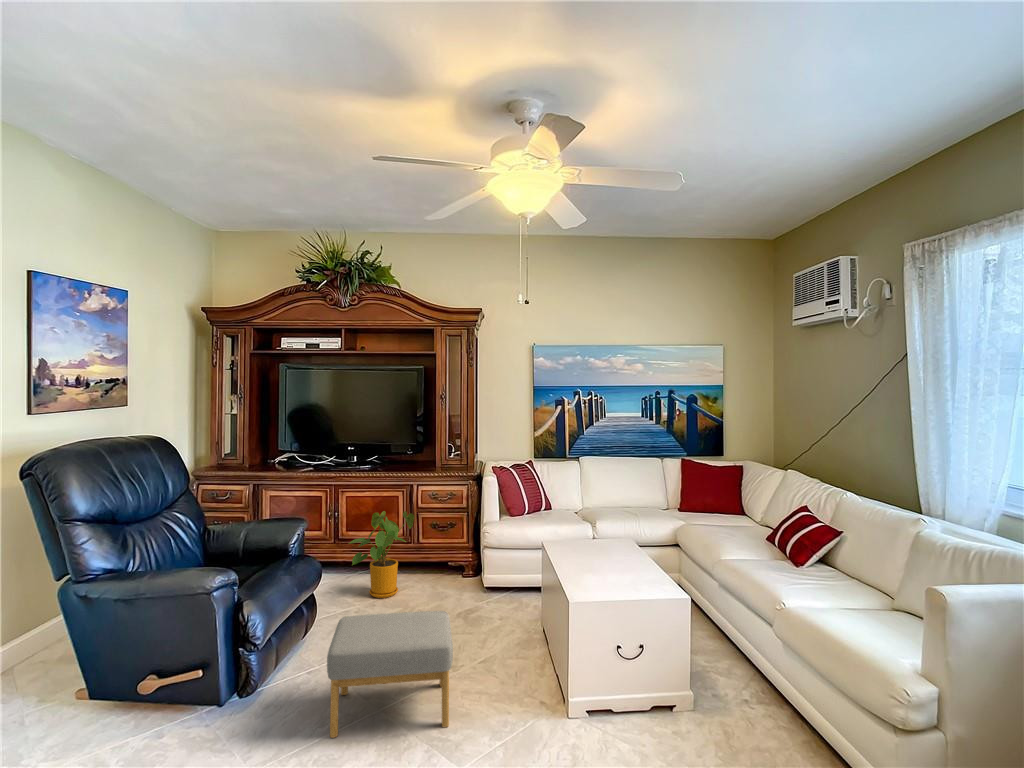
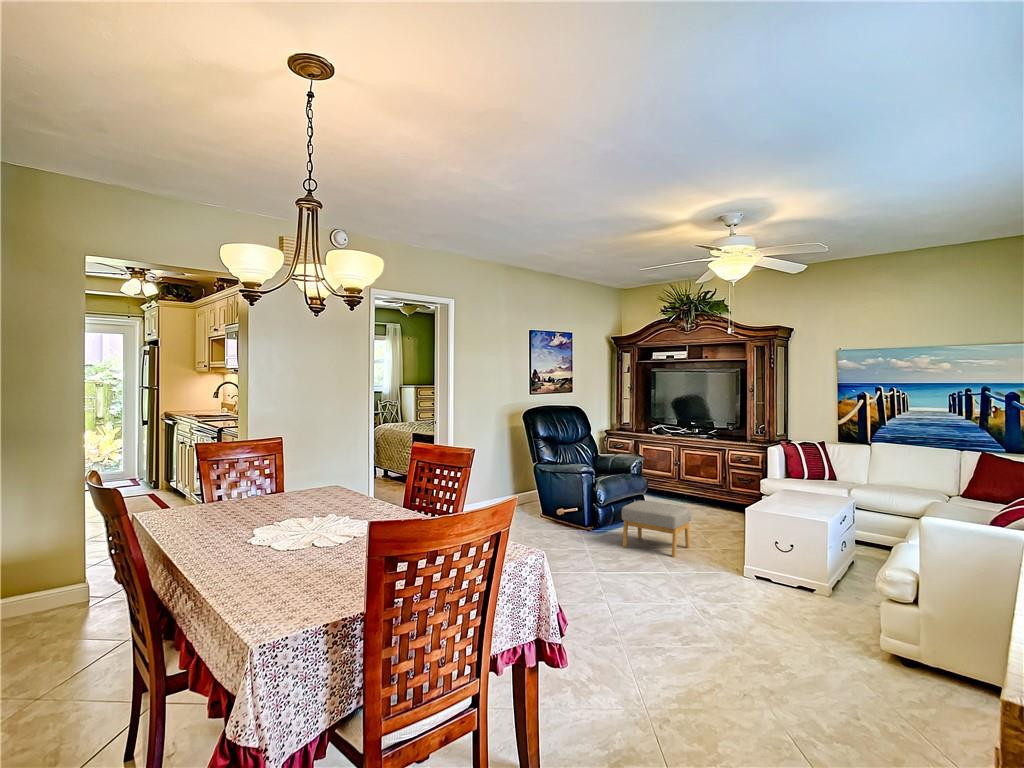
house plant: present [350,511,414,598] -> none [674,464,723,516]

